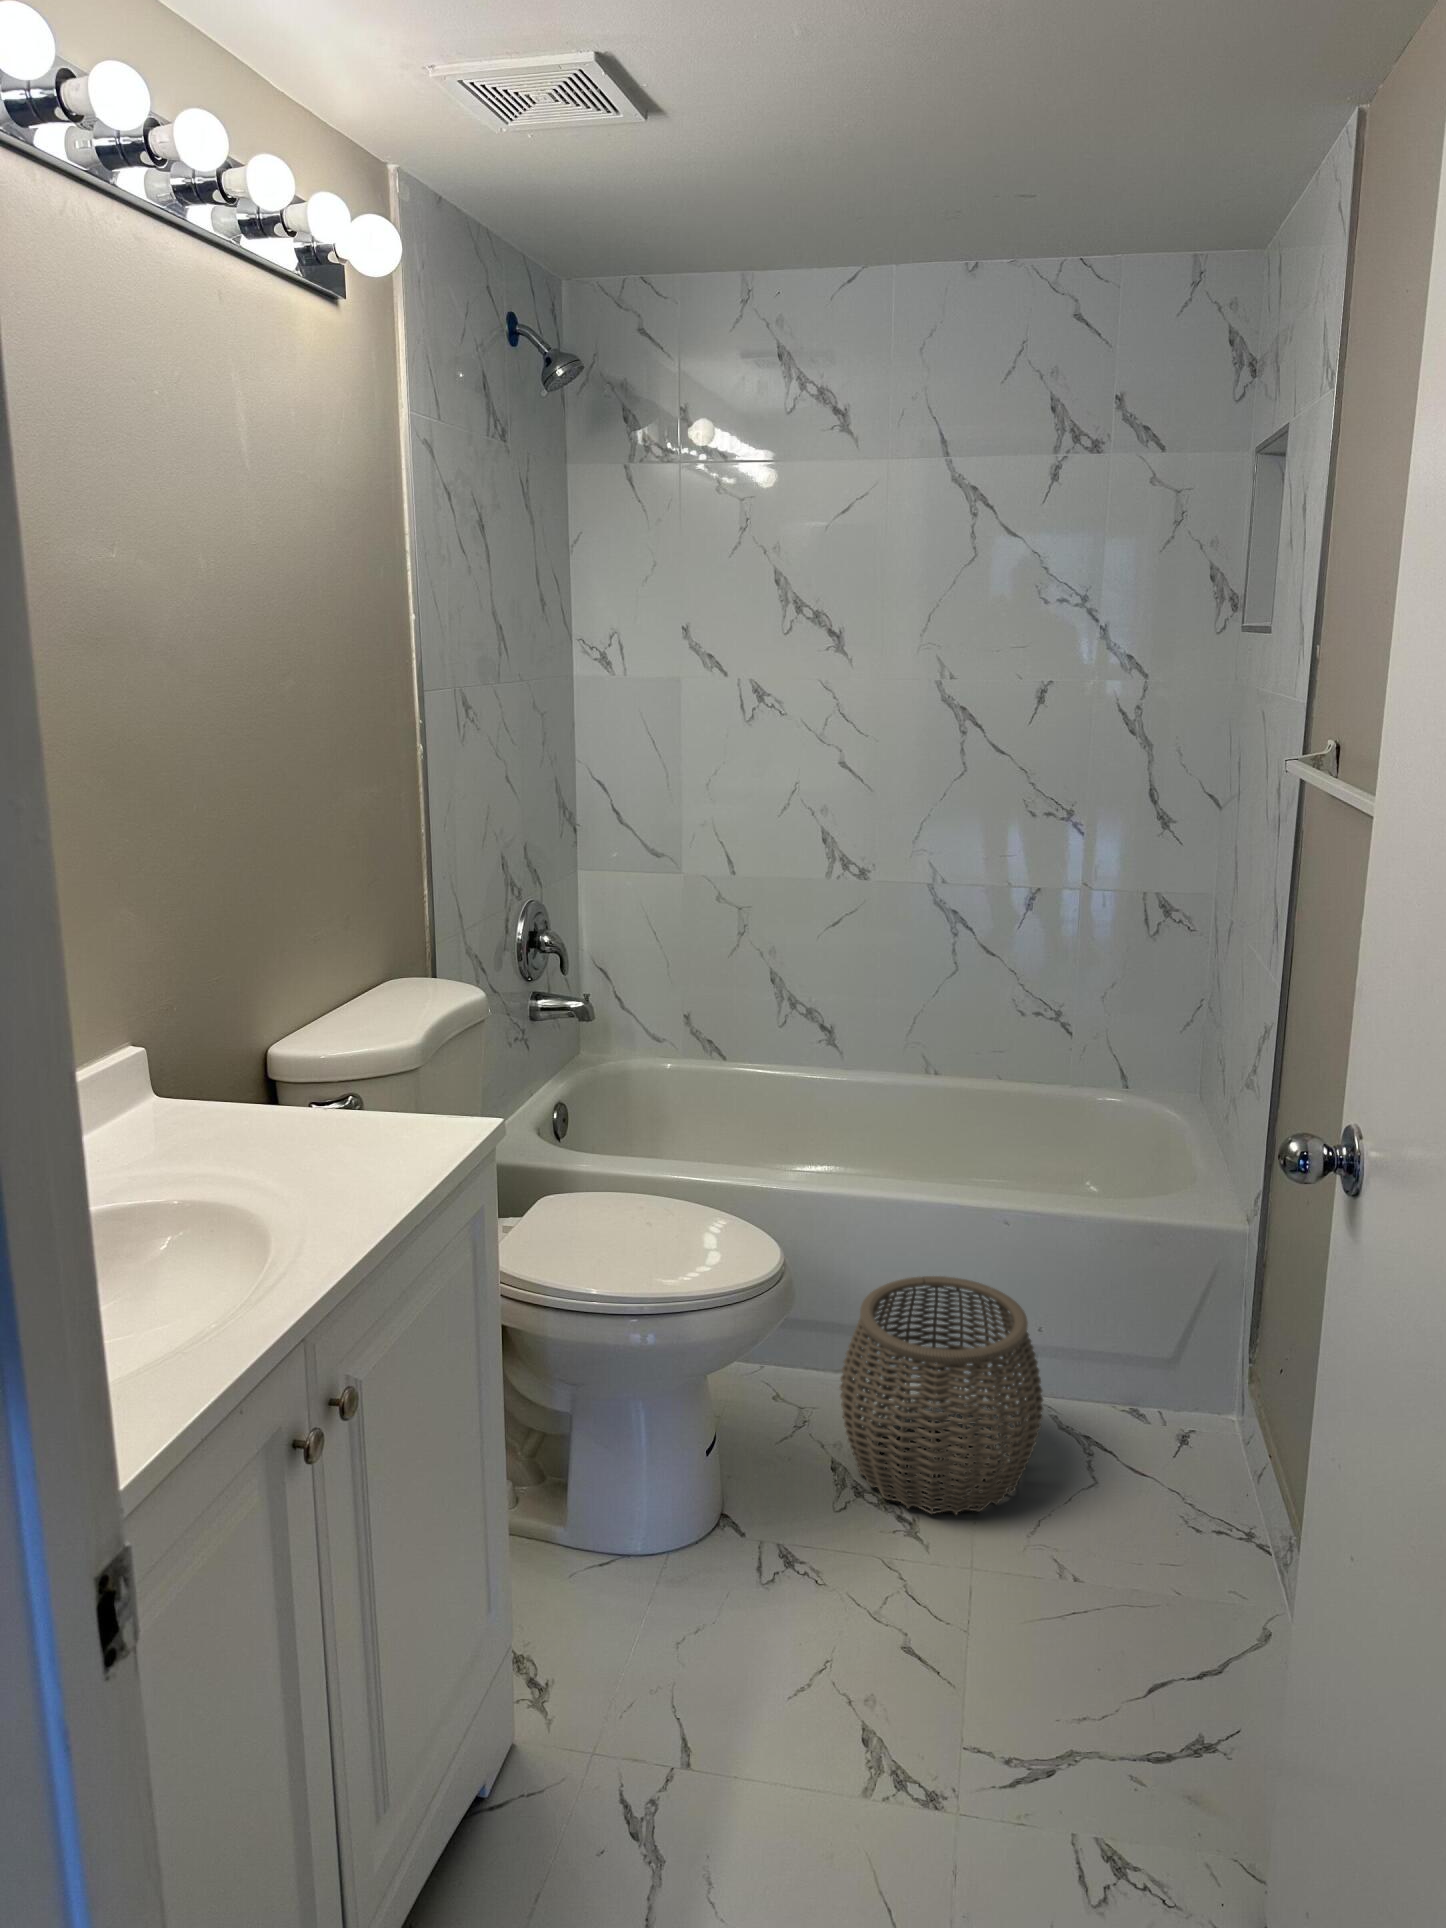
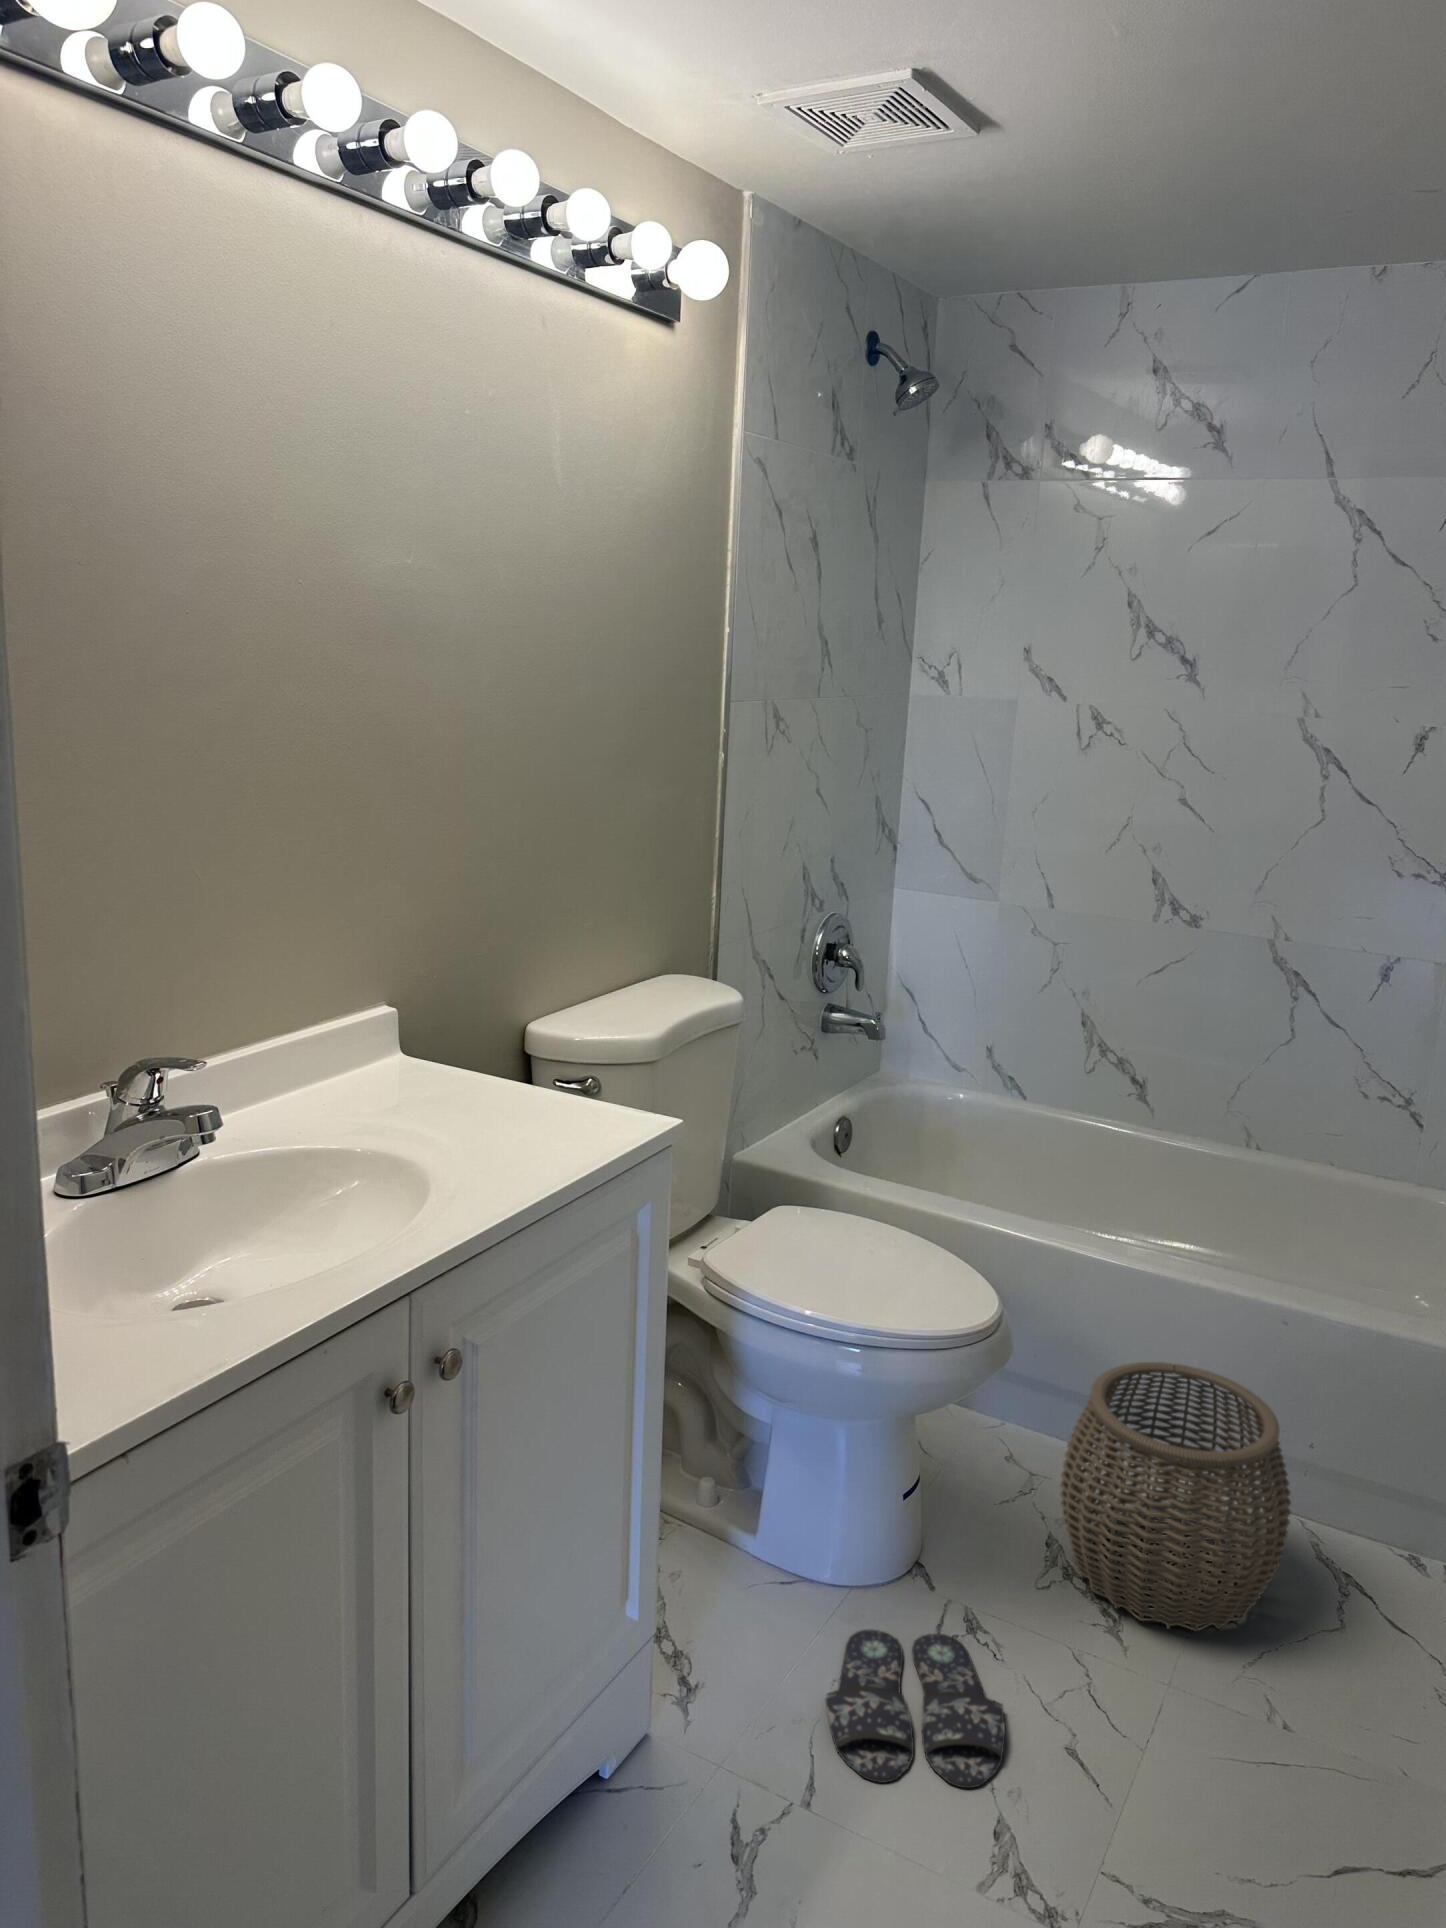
slippers: none [676,1572,851,1727] -> present [826,1629,1005,1788]

